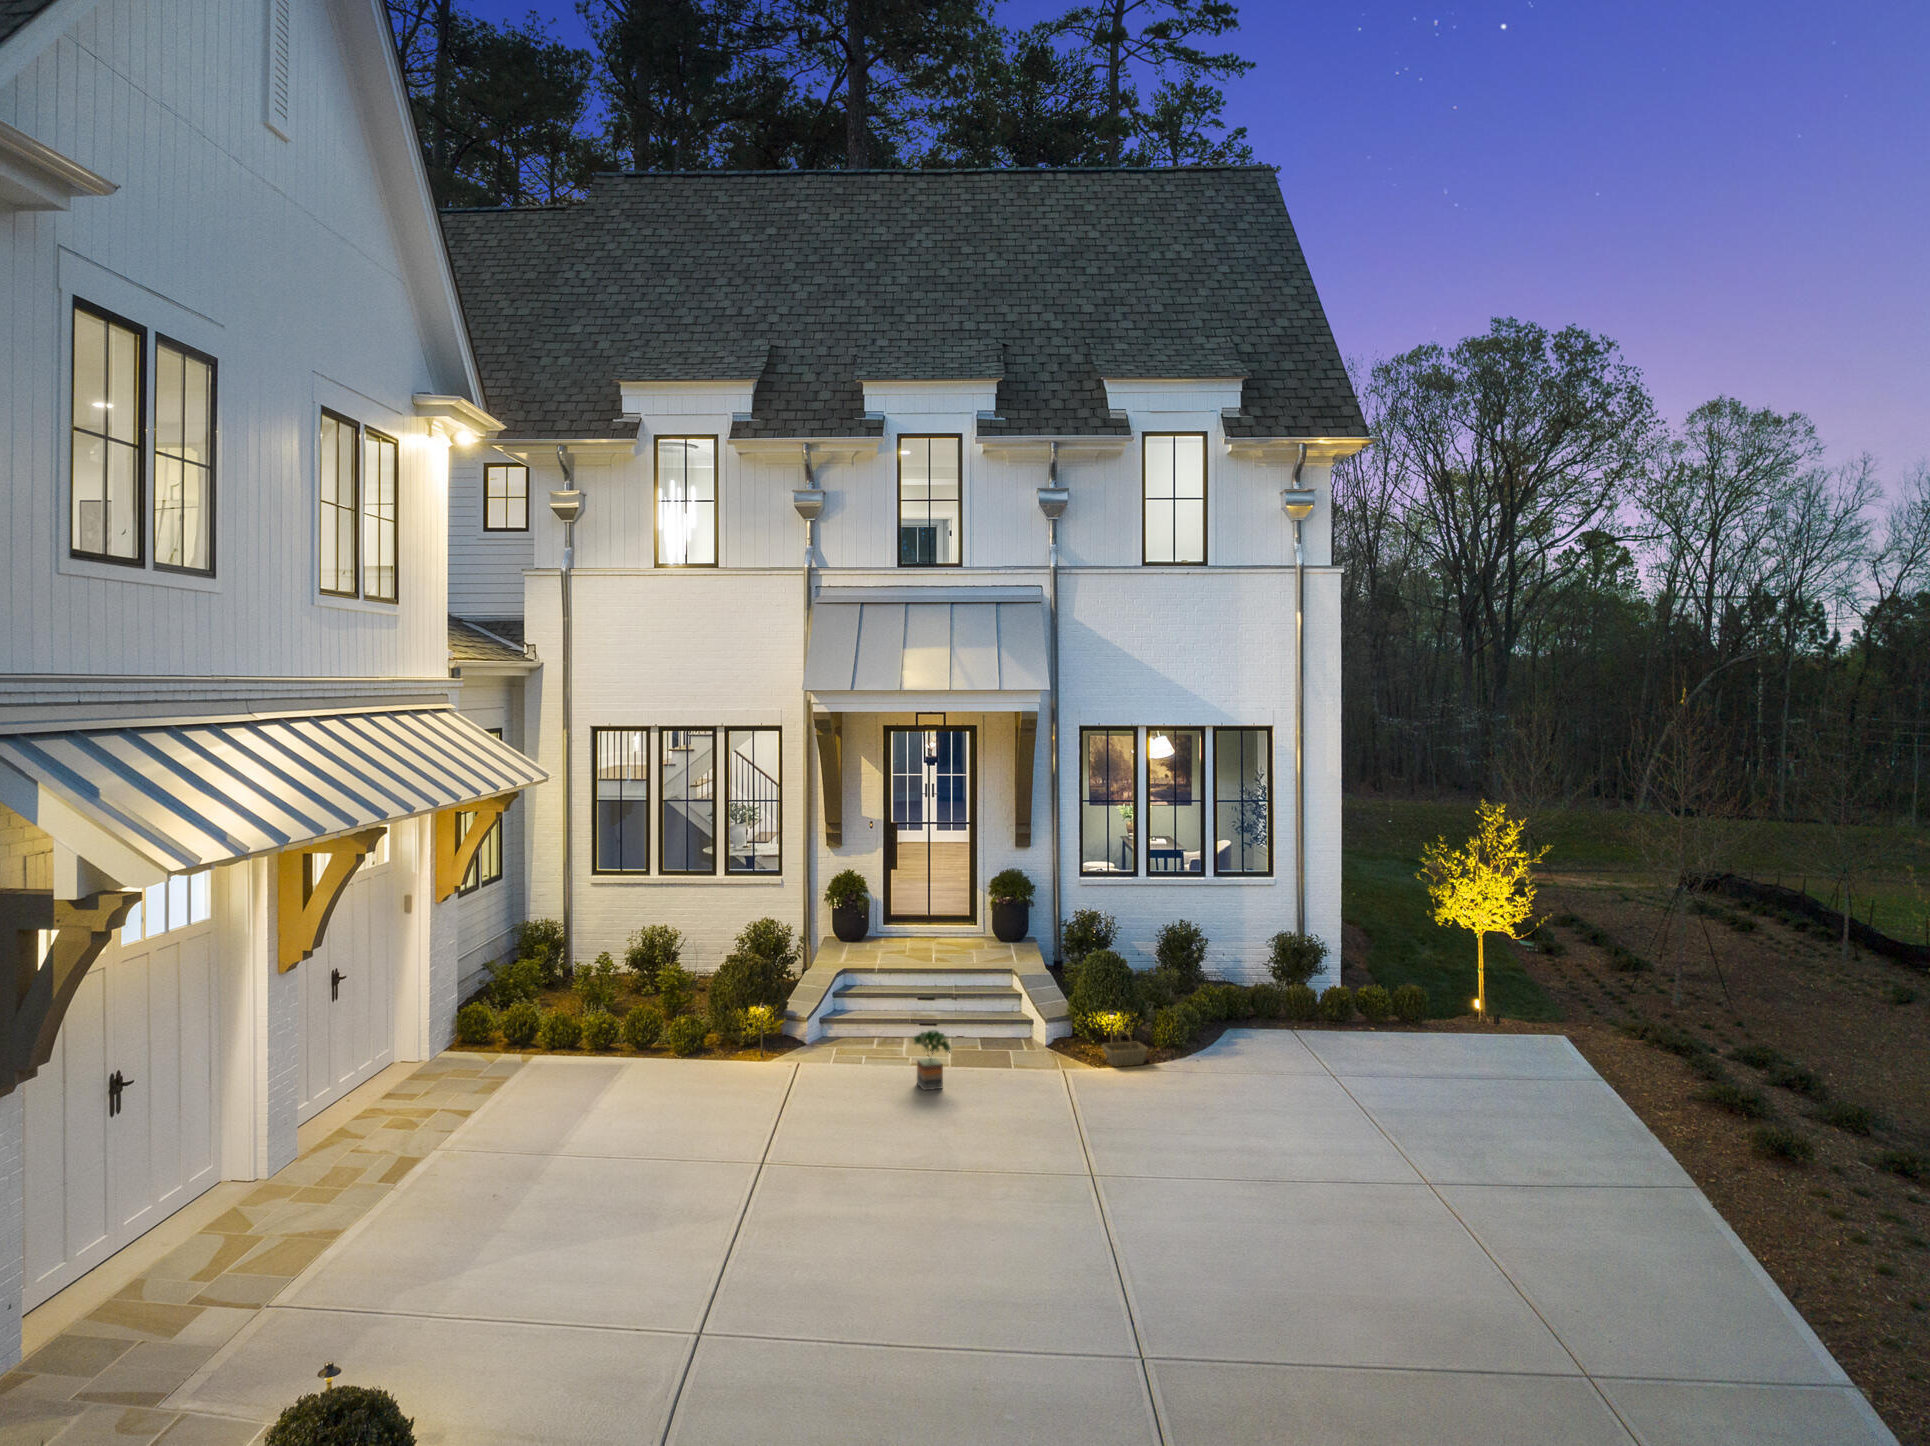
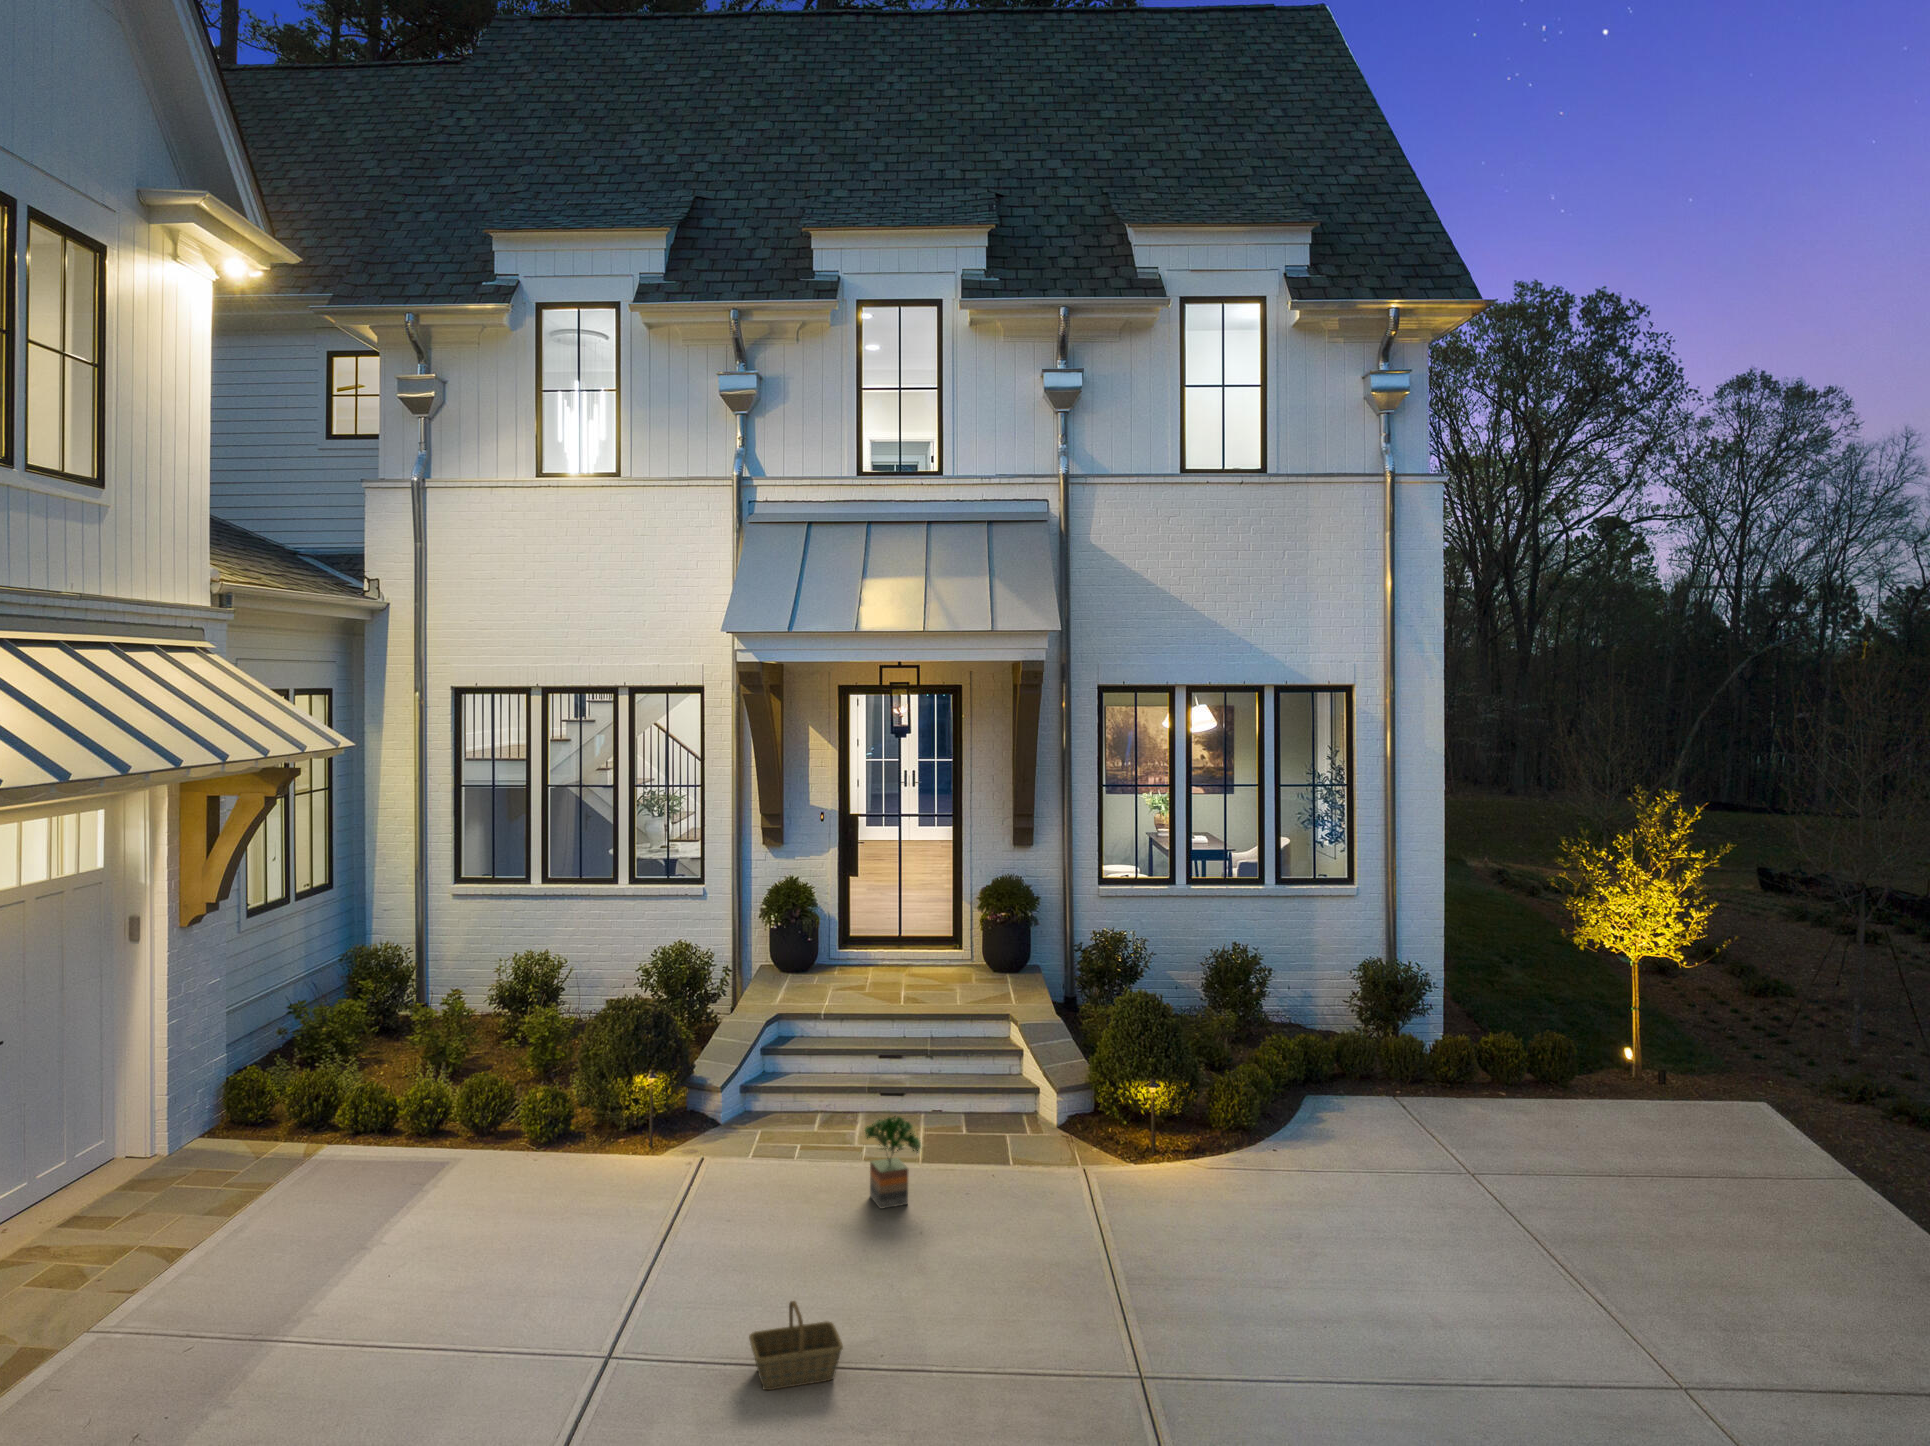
basket: present [1102,1031,1148,1067] -> present [749,1301,843,1390]

